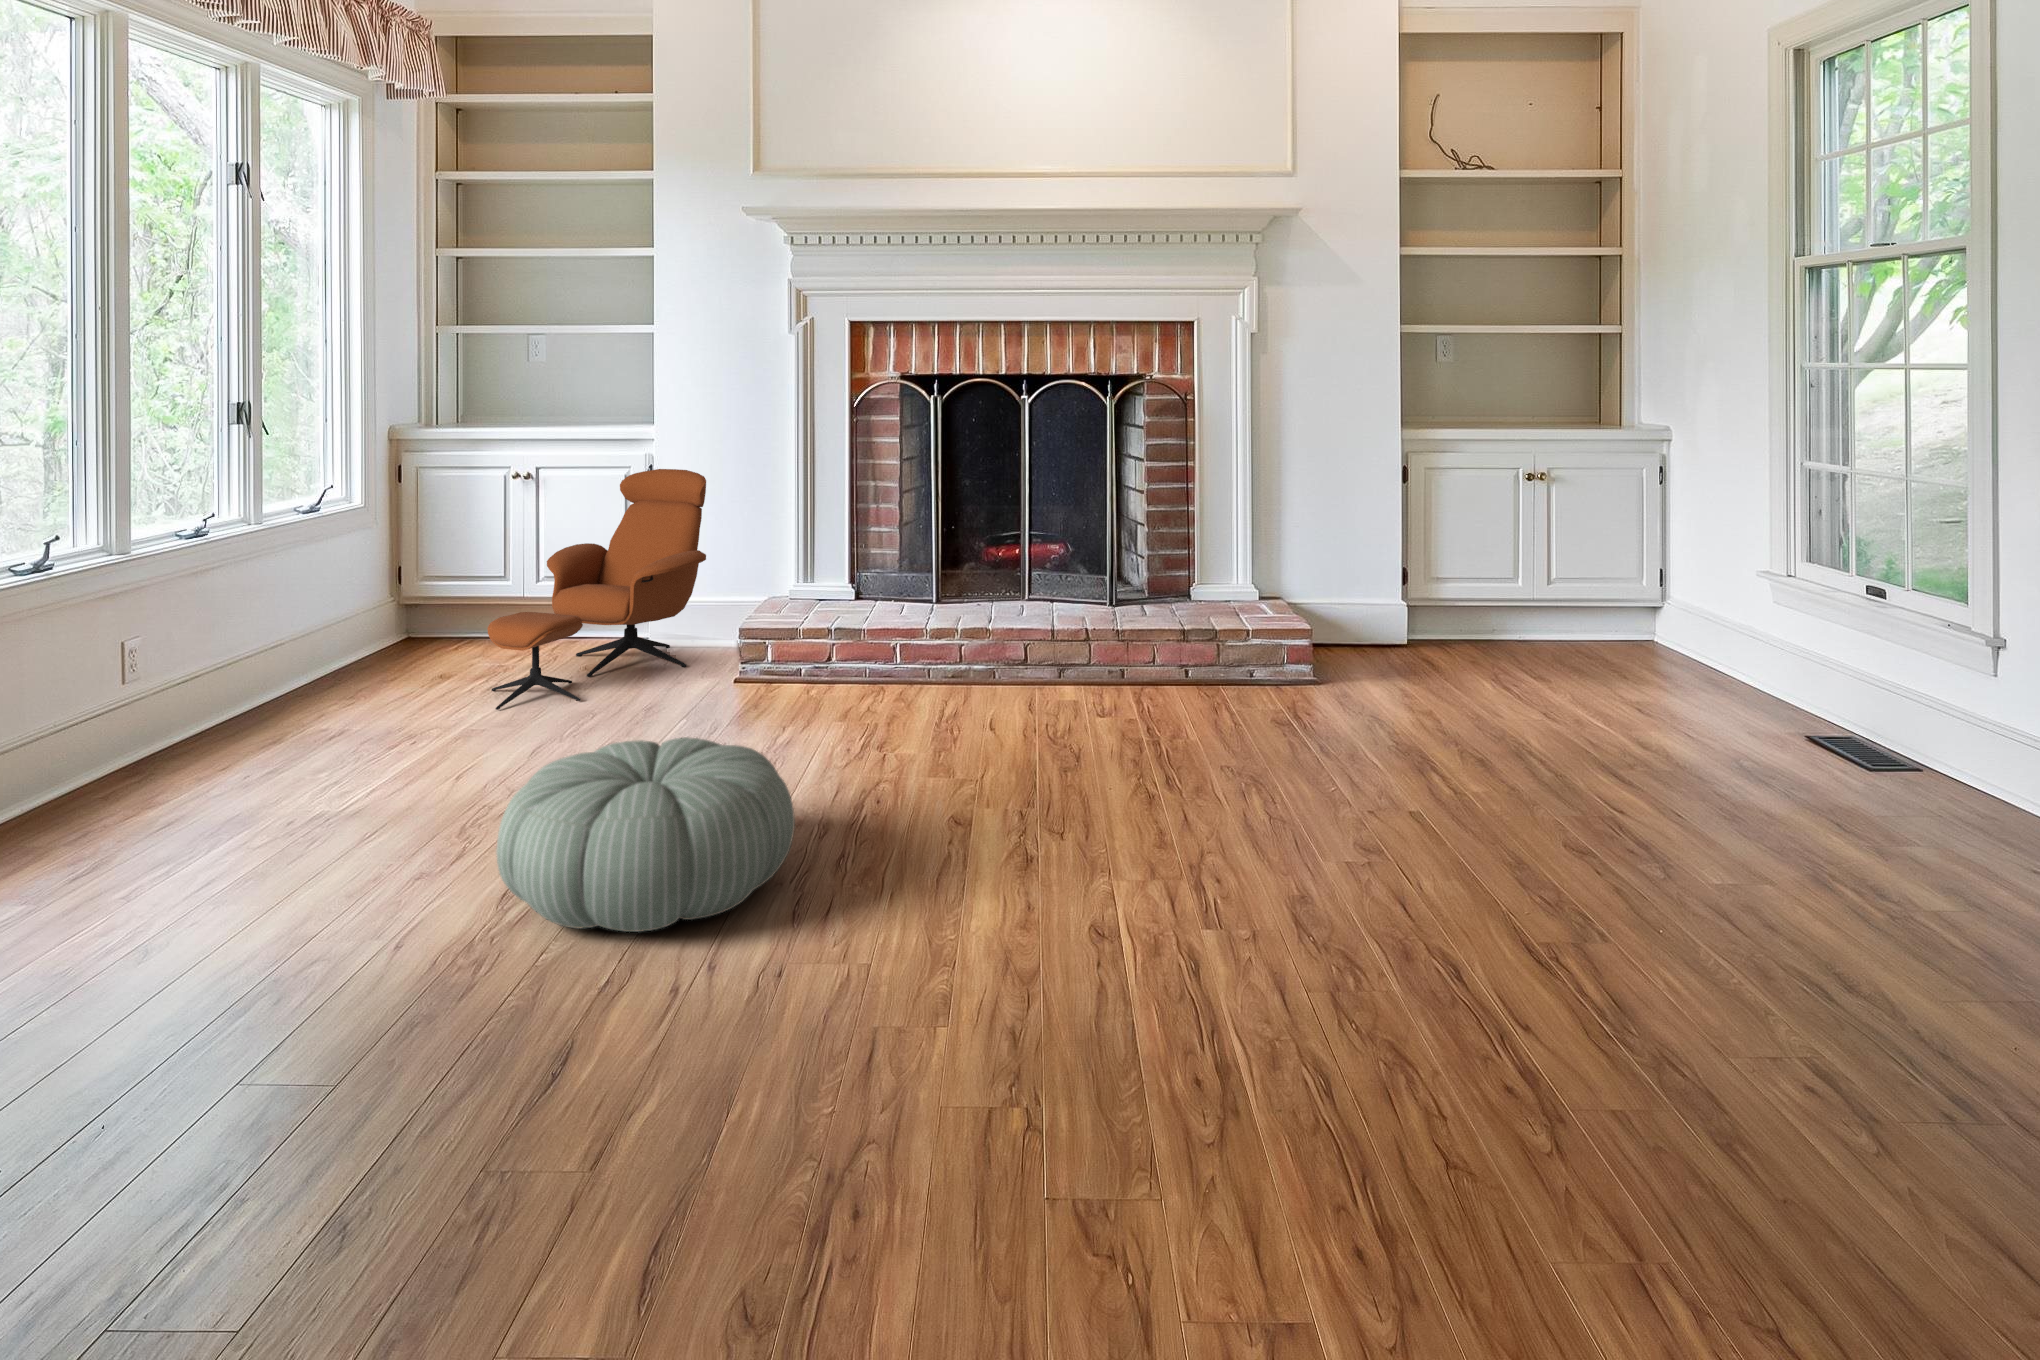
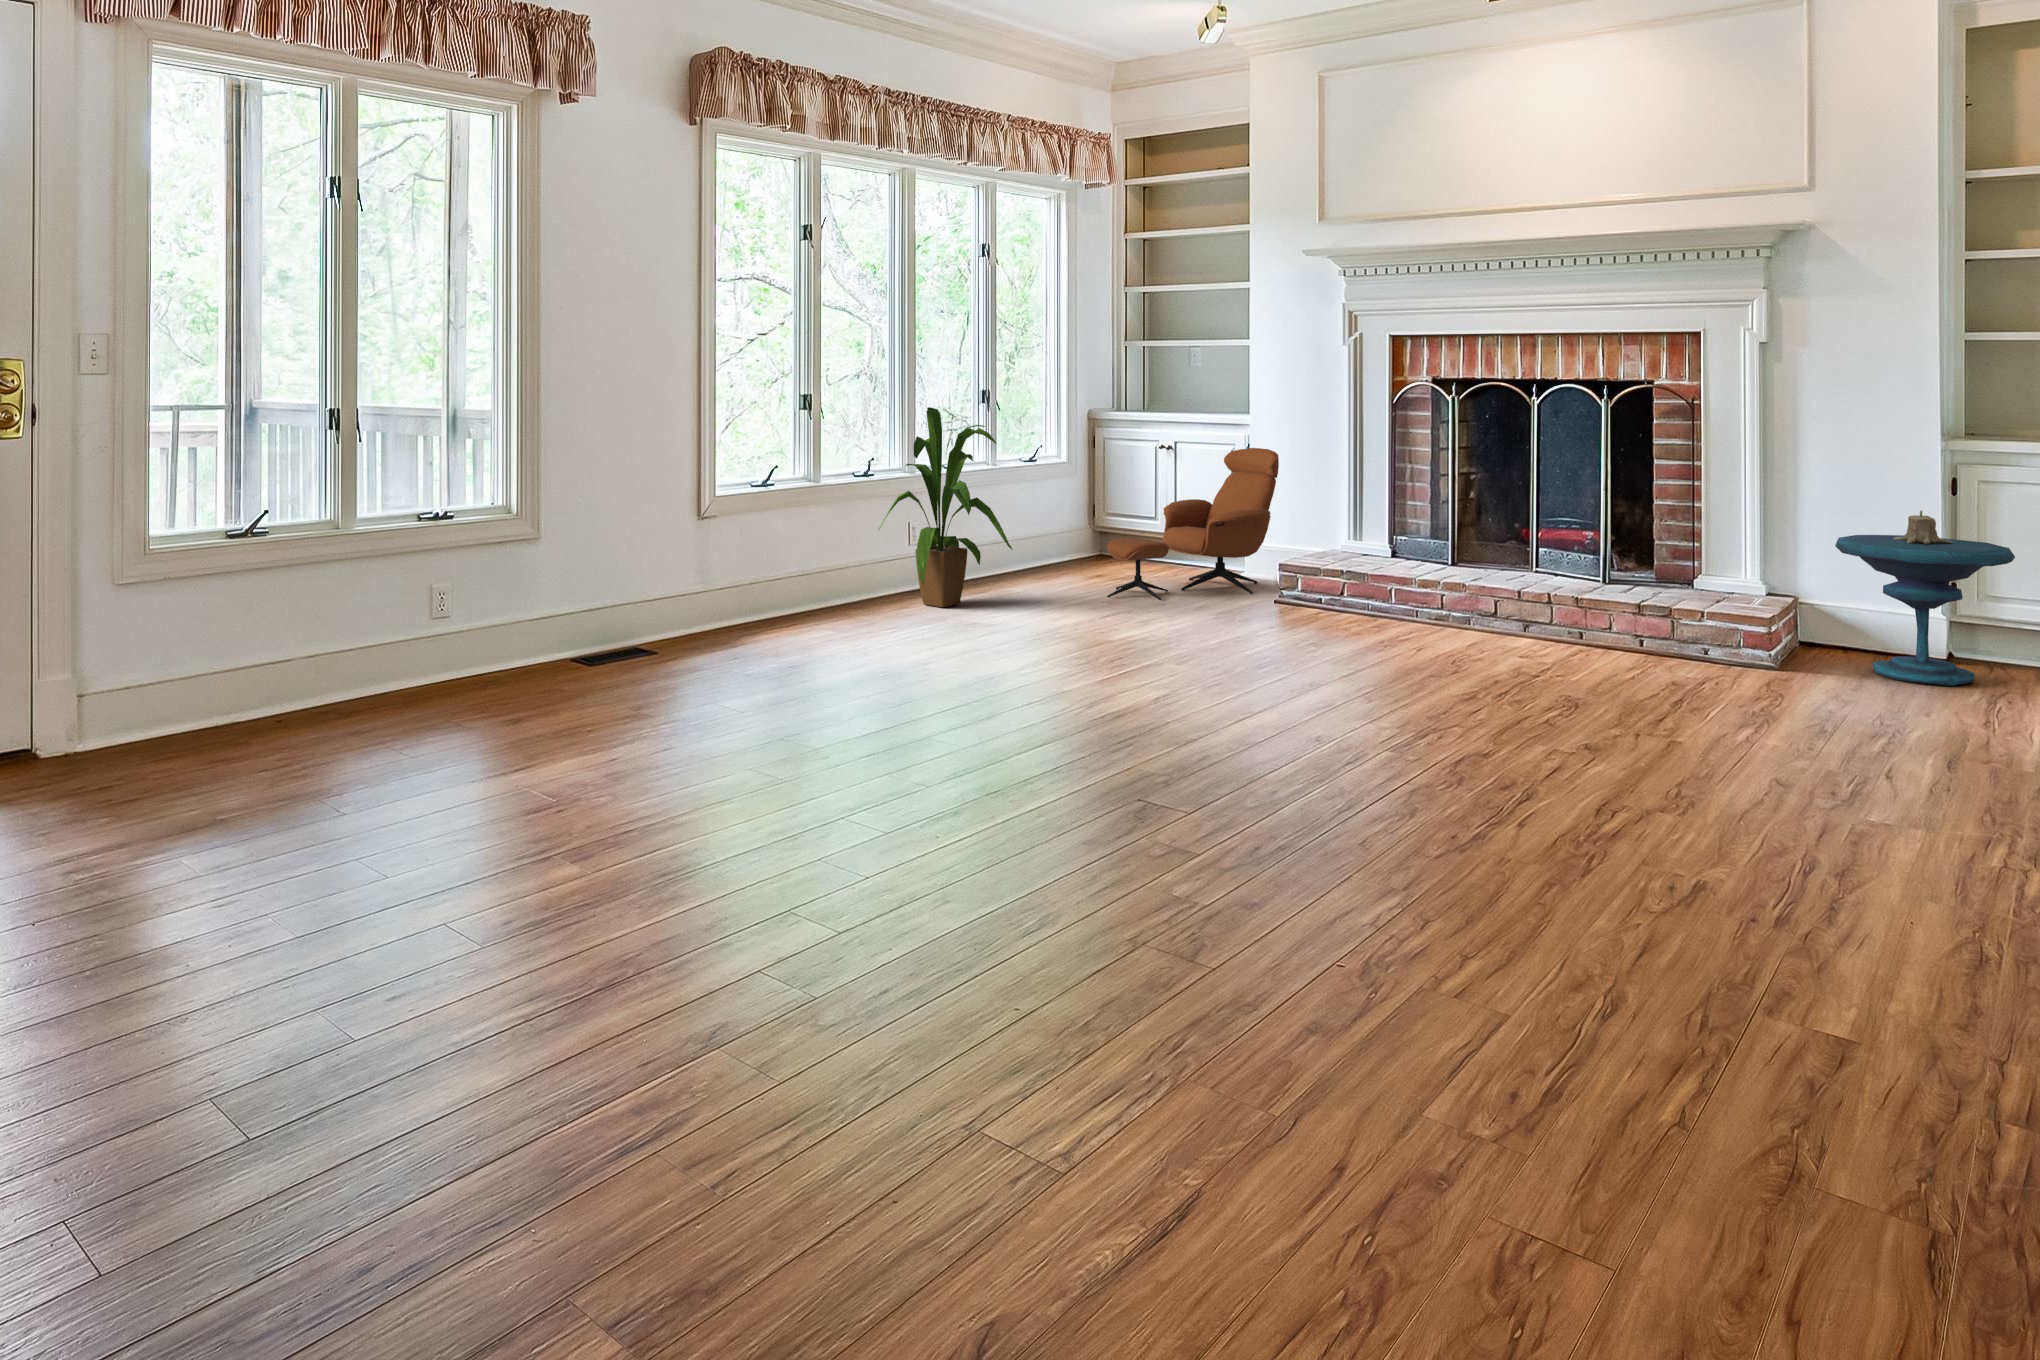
house plant: none [81,437,352,789] -> present [879,407,1013,607]
side table: none [1341,501,1492,674] -> present [1835,511,2015,686]
pouf: present [496,737,795,932] -> none [1014,593,1180,684]

